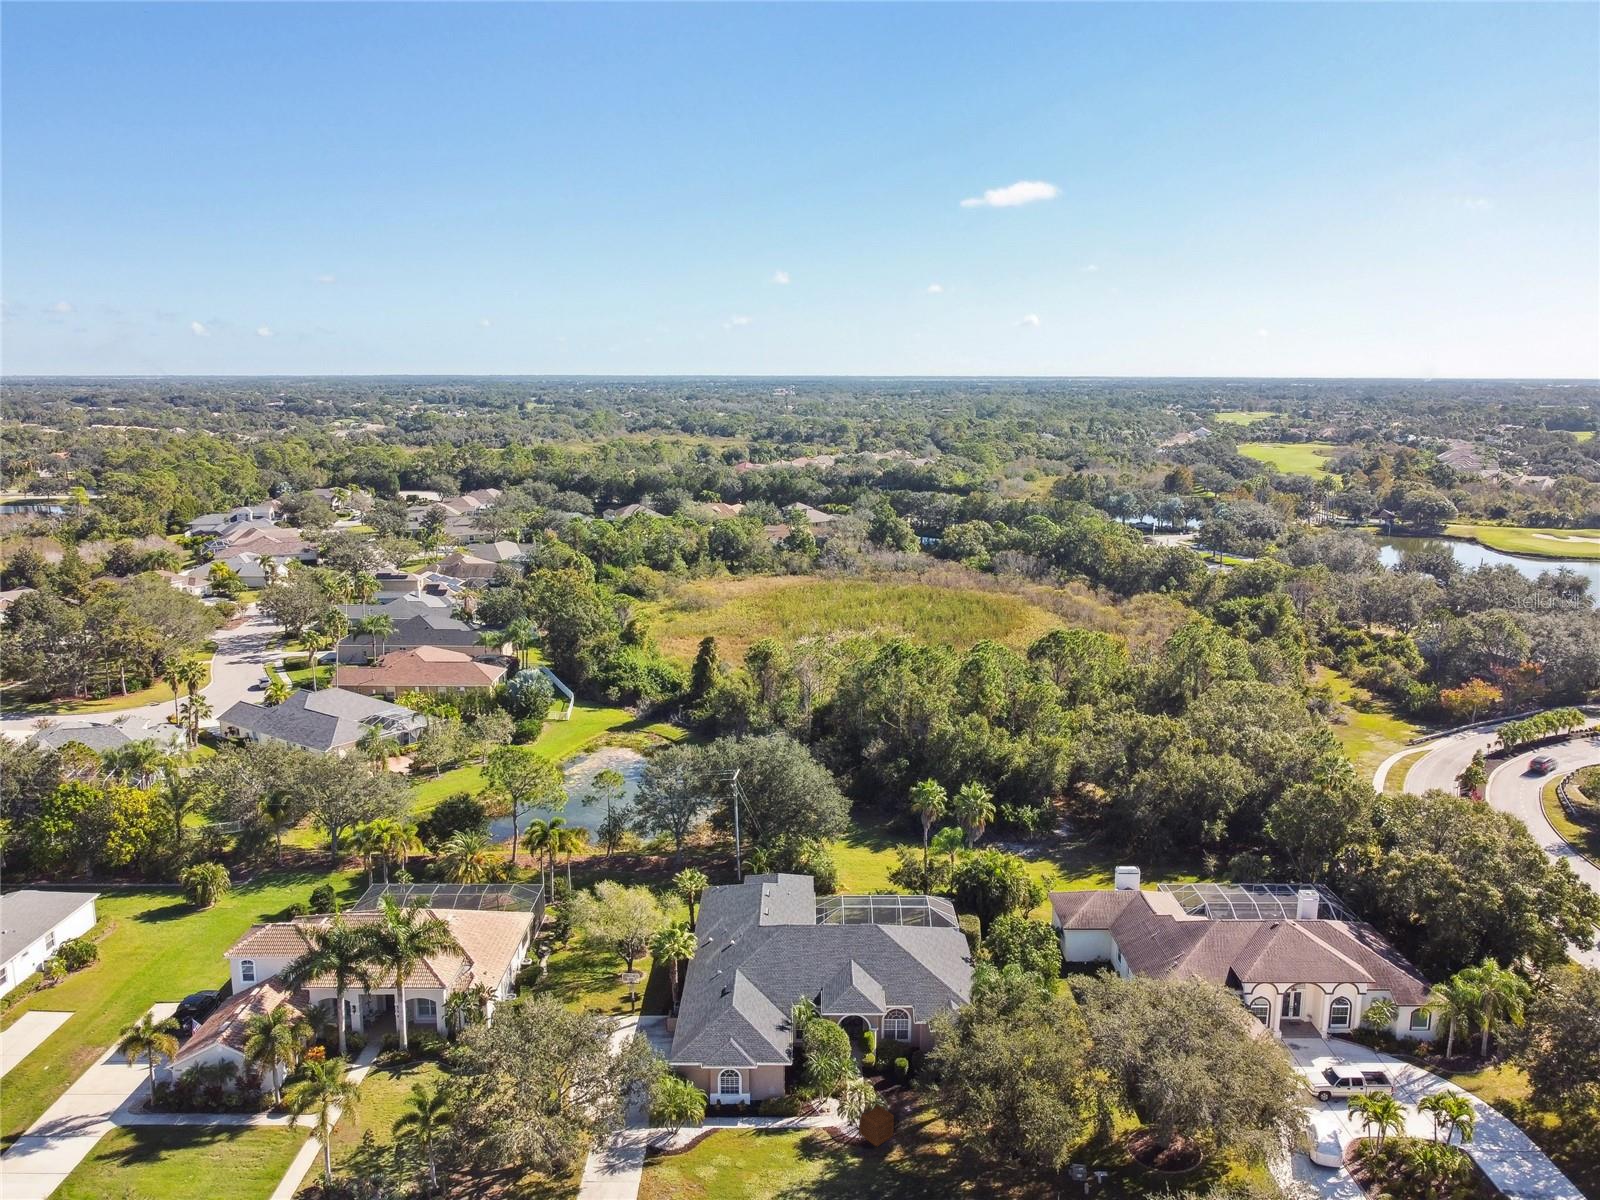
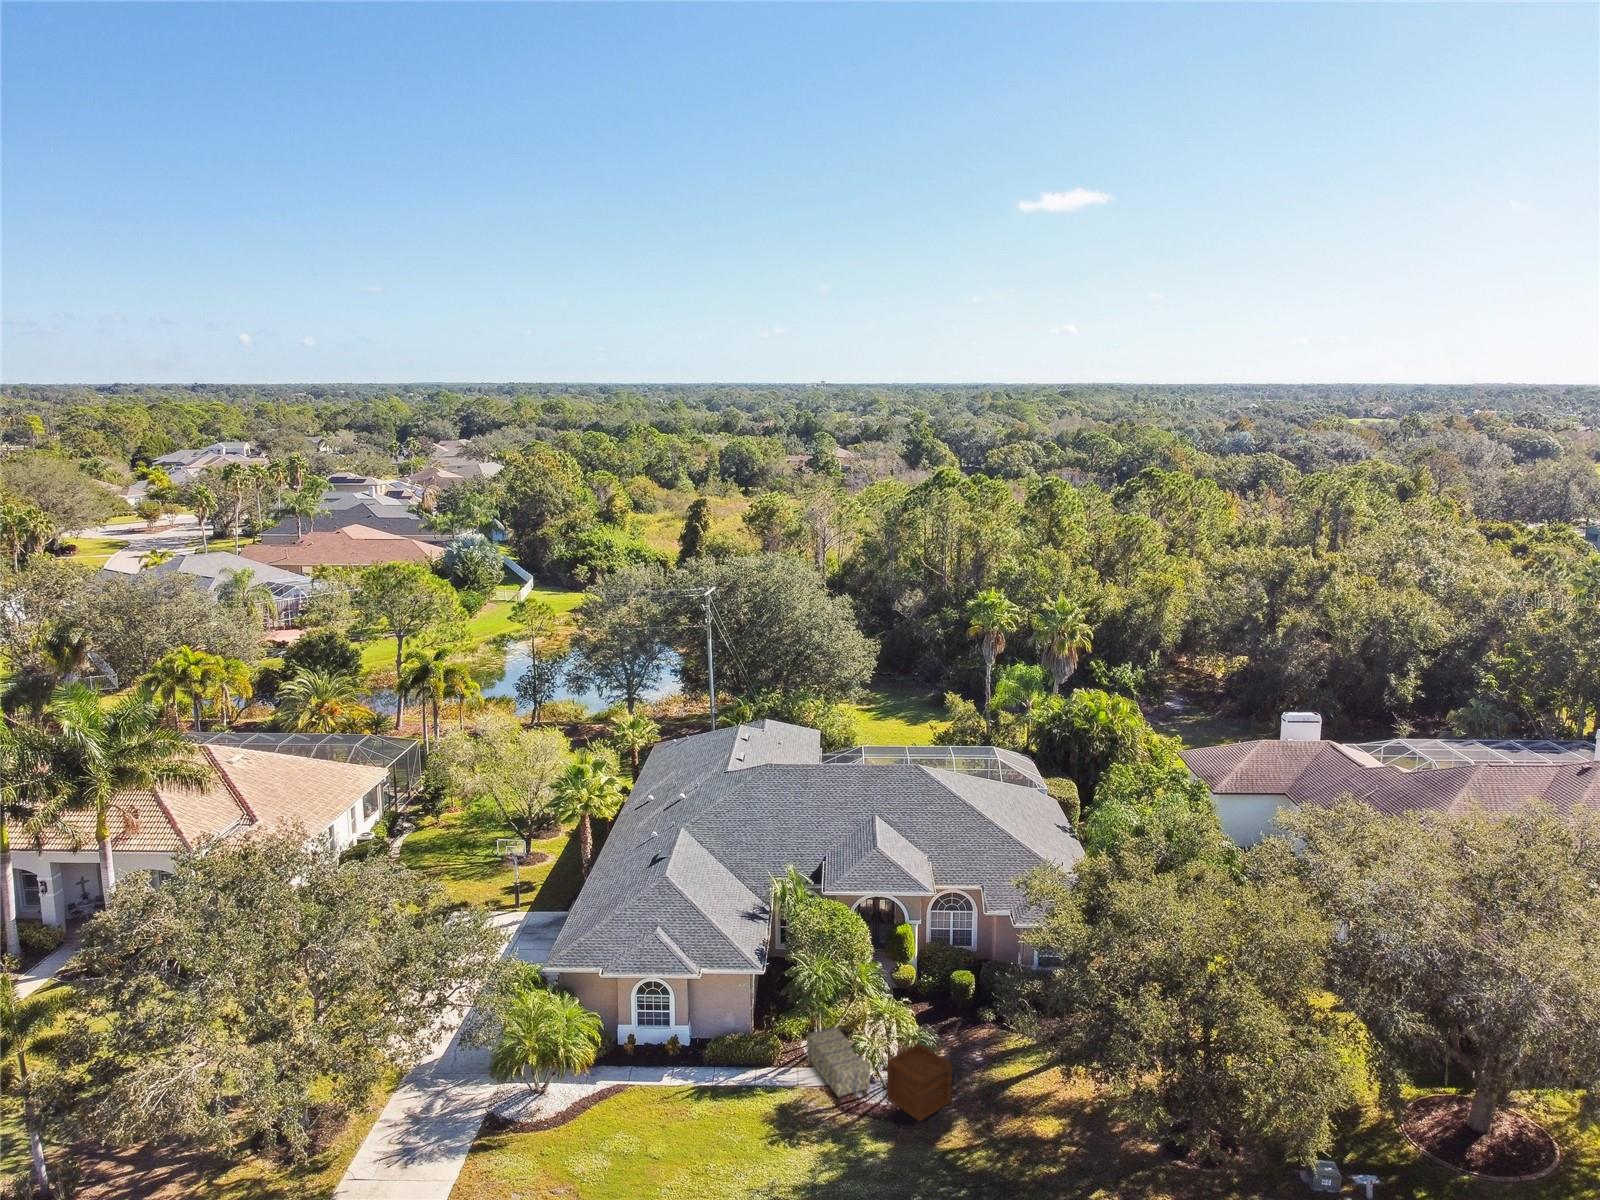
bench: none [815,1094,850,1139] -> present [807,1027,870,1105]

